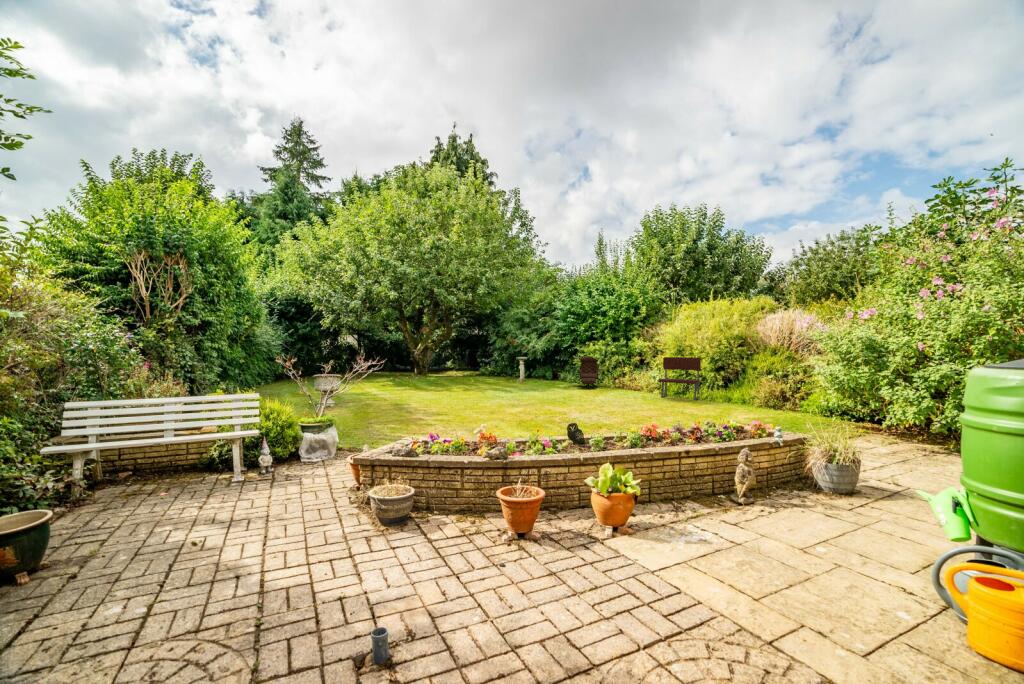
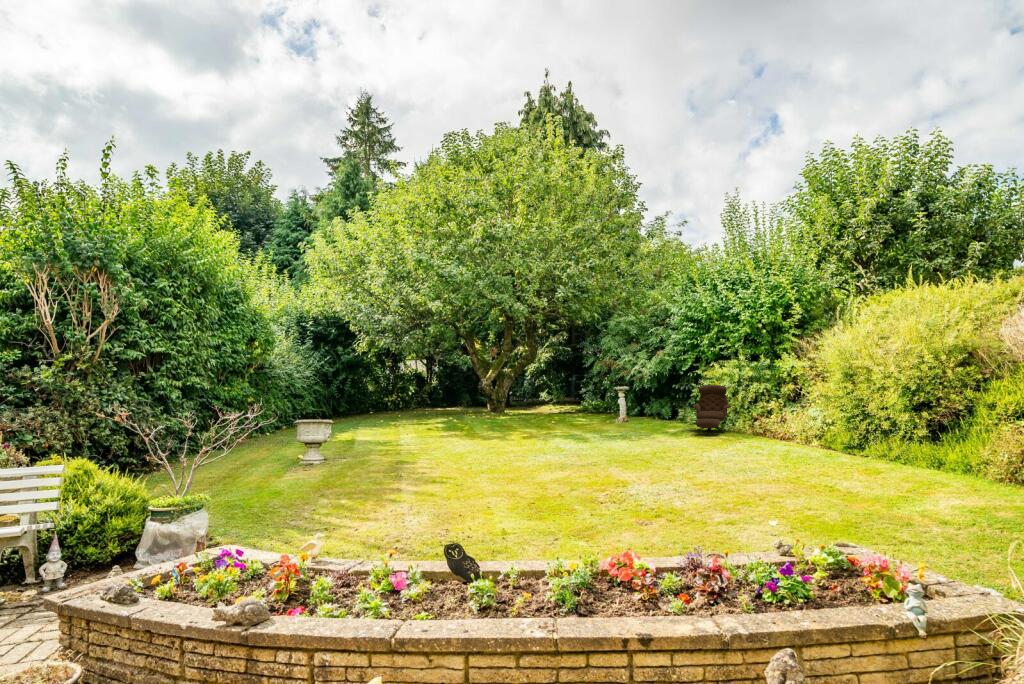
bench: present [658,357,701,400] -> none [811,387,888,459]

